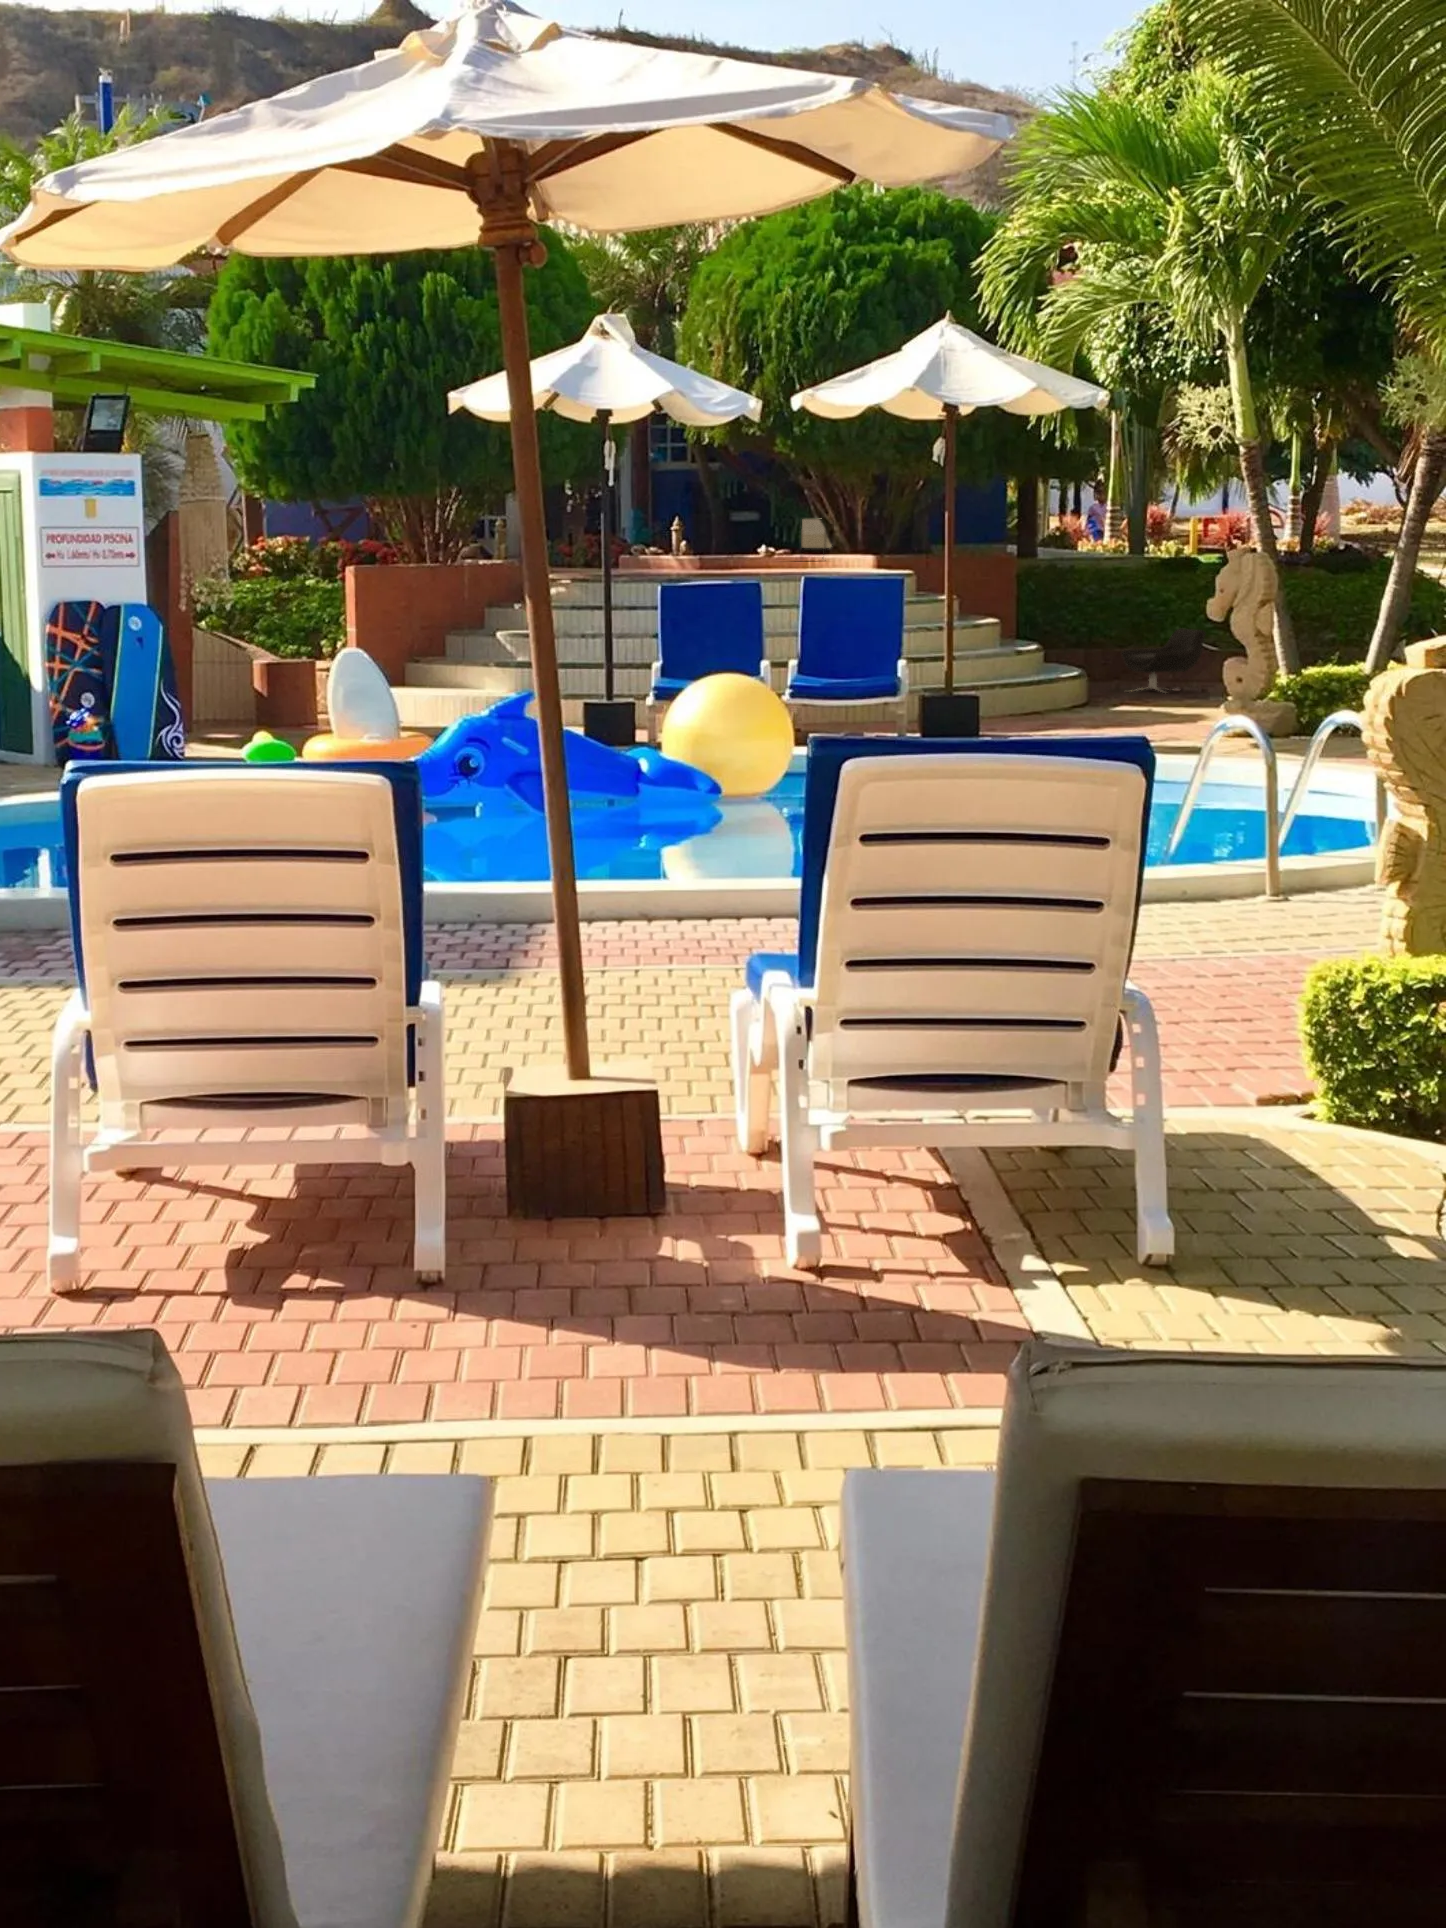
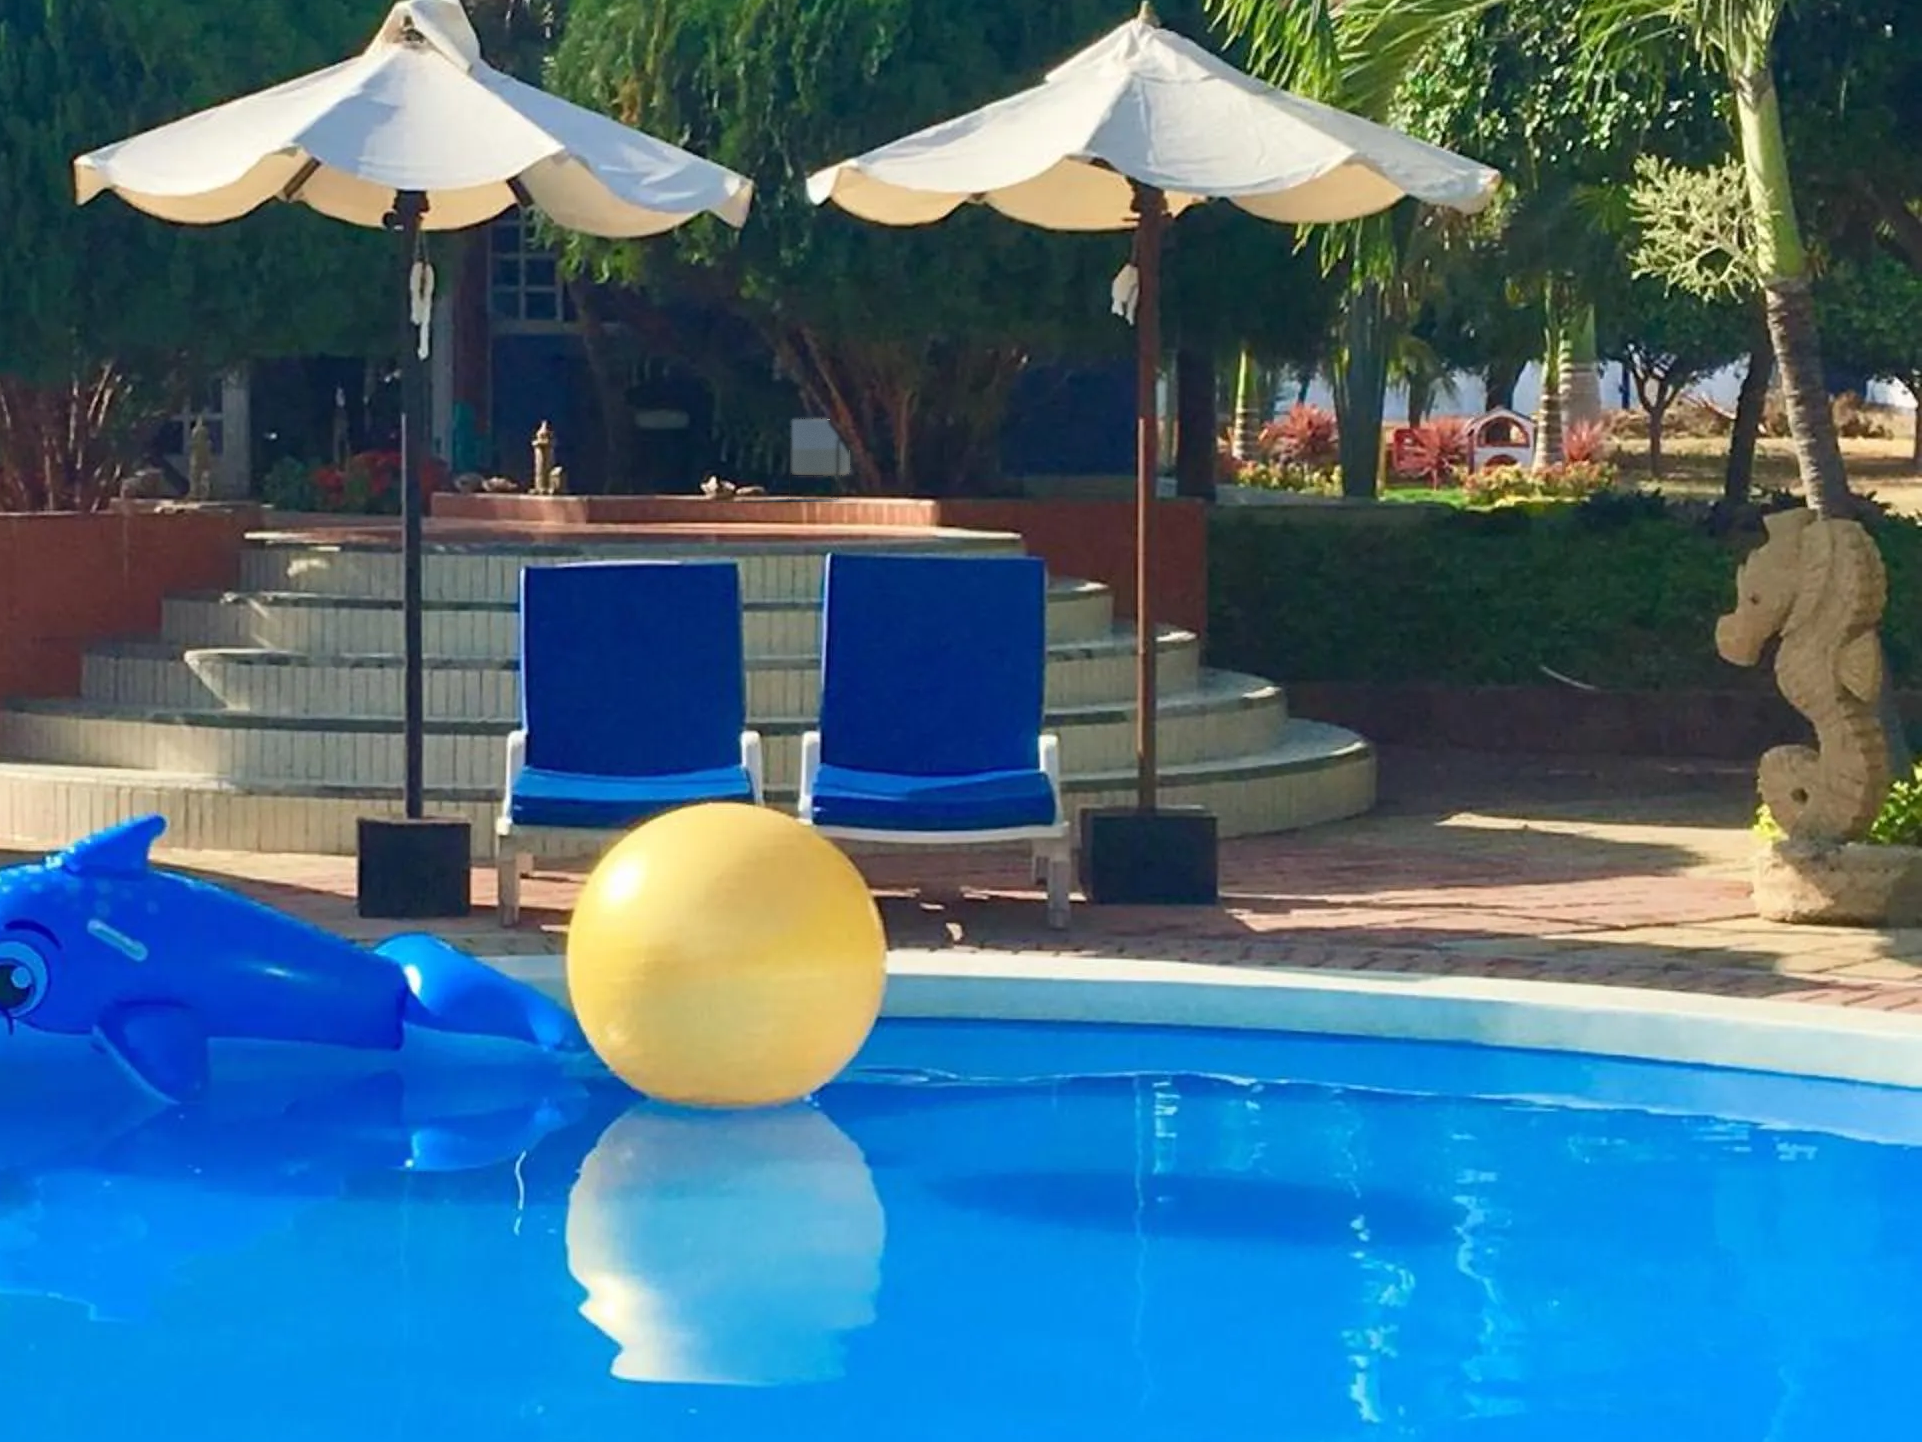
lounge chair: present [1121,628,1205,690] -> none [1462,642,1640,775]

